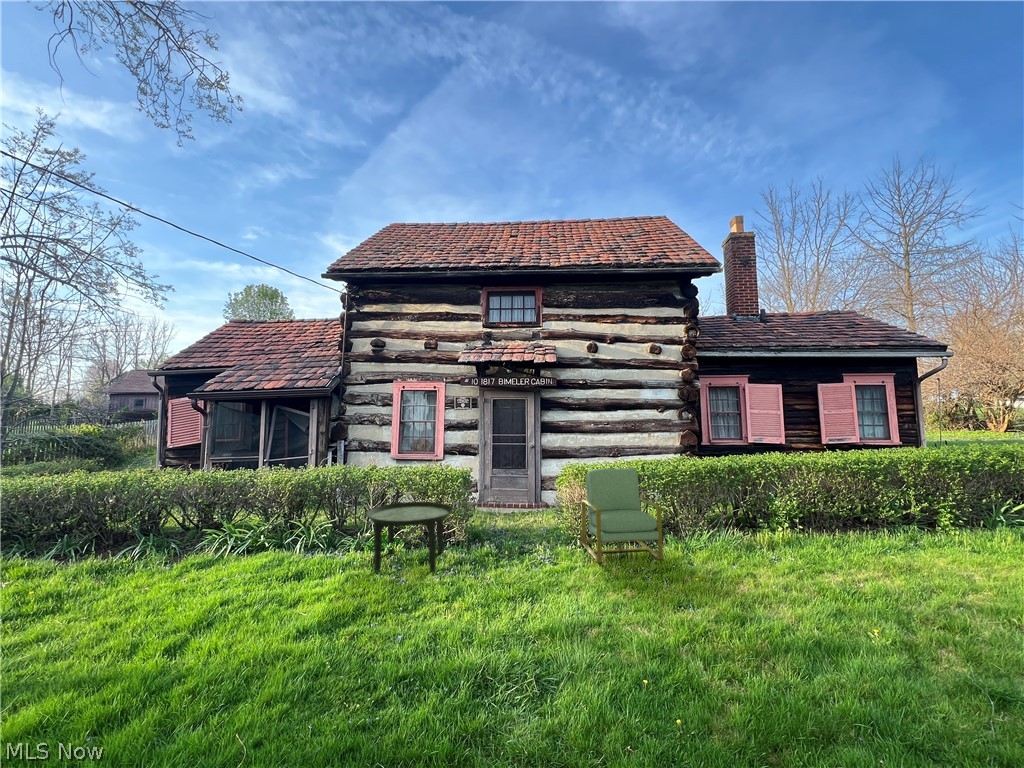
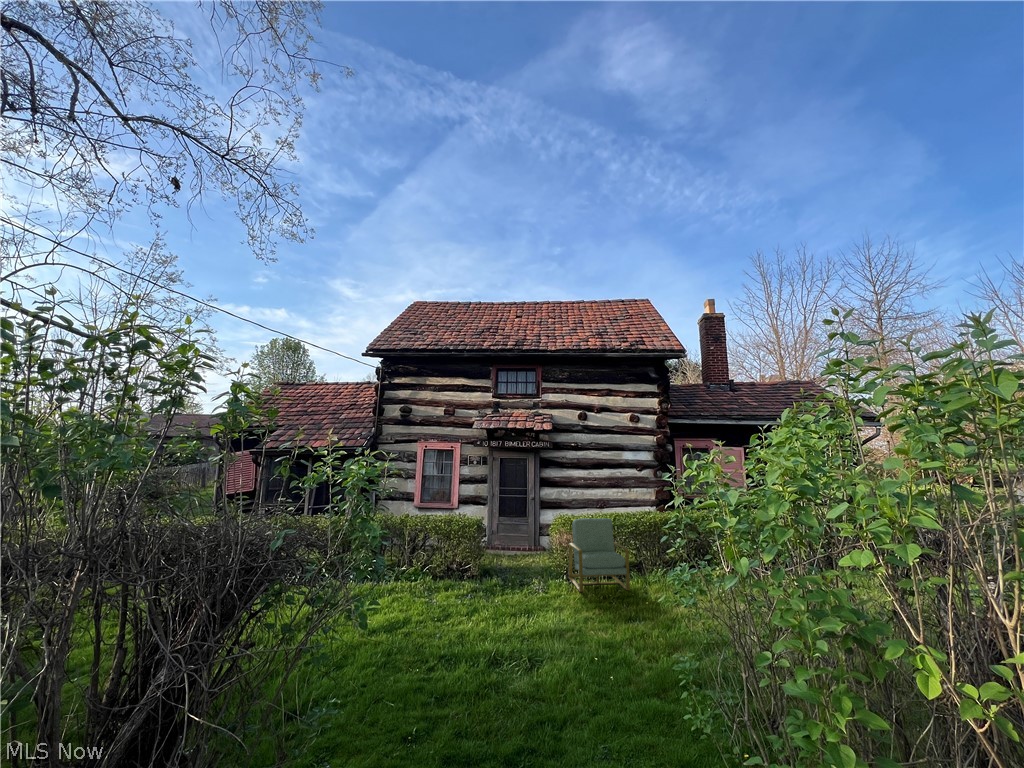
round table: present [366,502,453,571] -> none [404,543,470,596]

